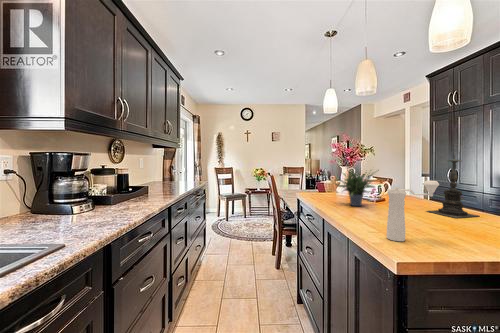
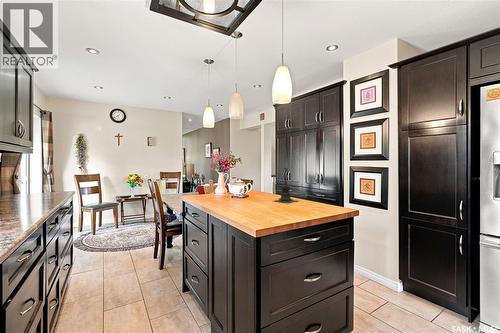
potted plant: present [336,167,379,206] -> none [213,165,246,202]
pepper mill: present [387,180,439,241] -> none [252,181,277,220]

